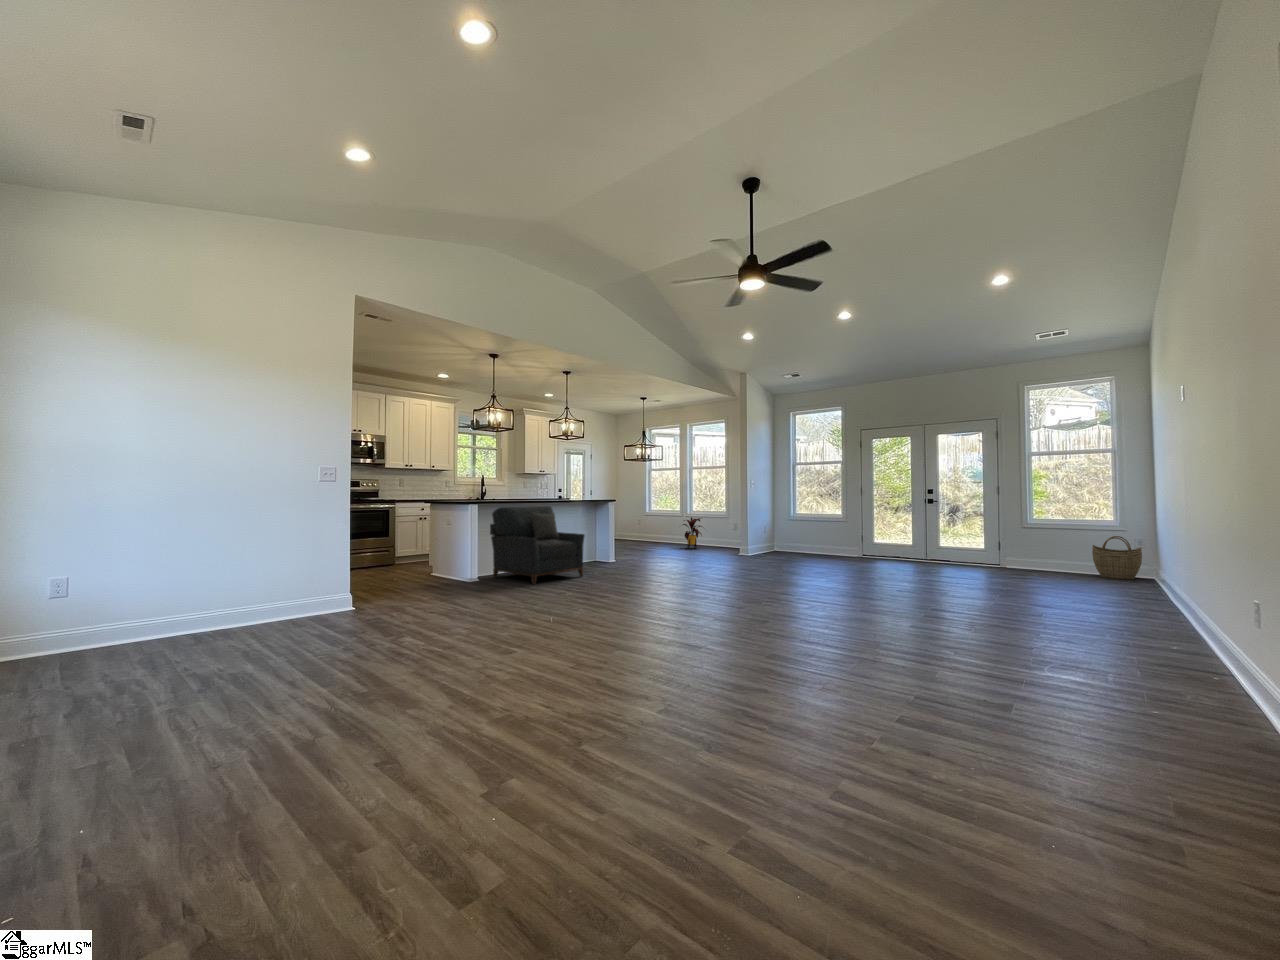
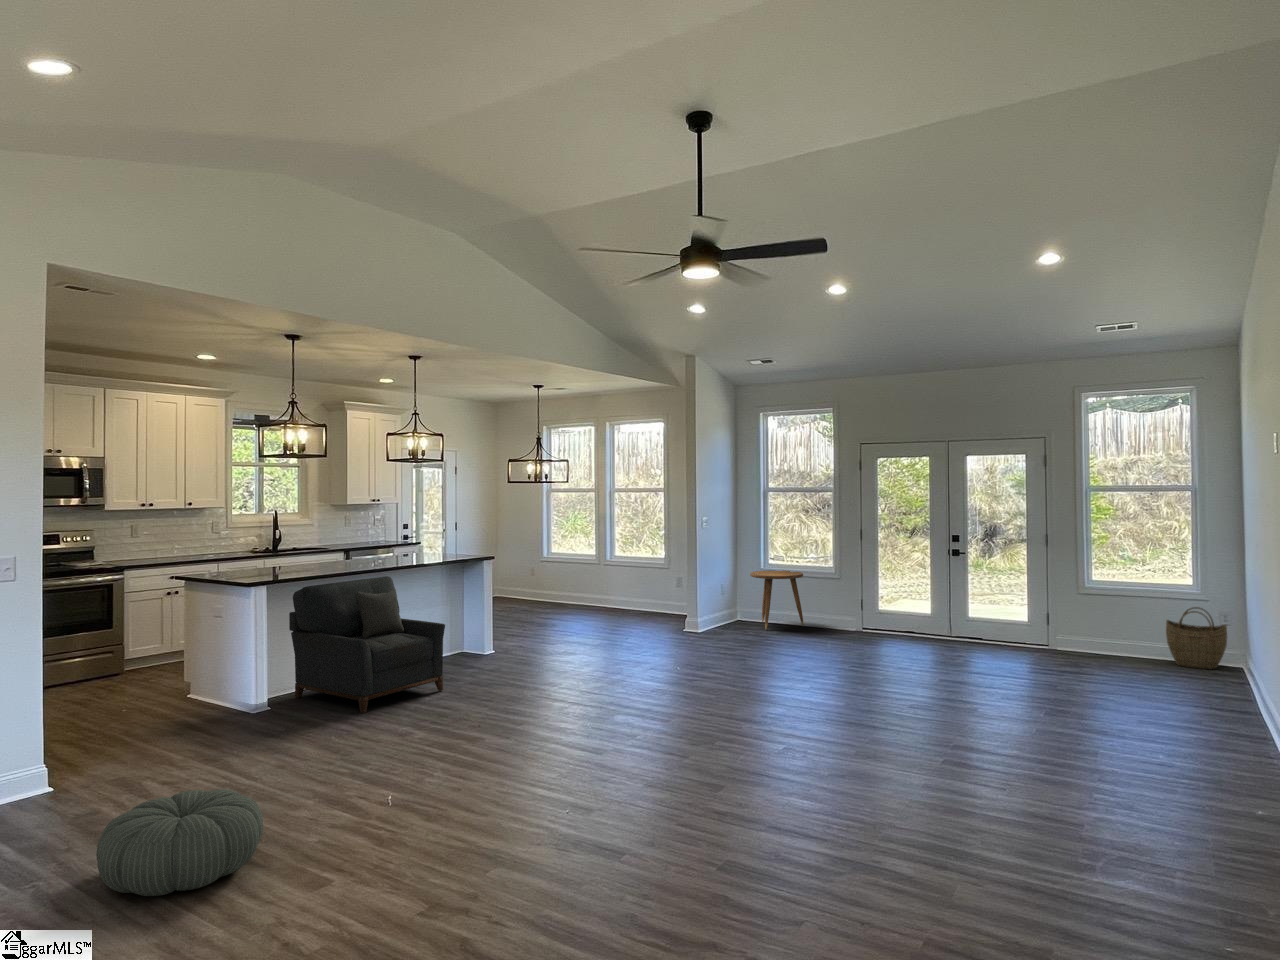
house plant: present [683,517,702,549] -> none [590,570,636,619]
side table: none [784,518,822,556] -> present [750,570,804,629]
pouf: none [376,600,472,653] -> present [96,789,263,896]

